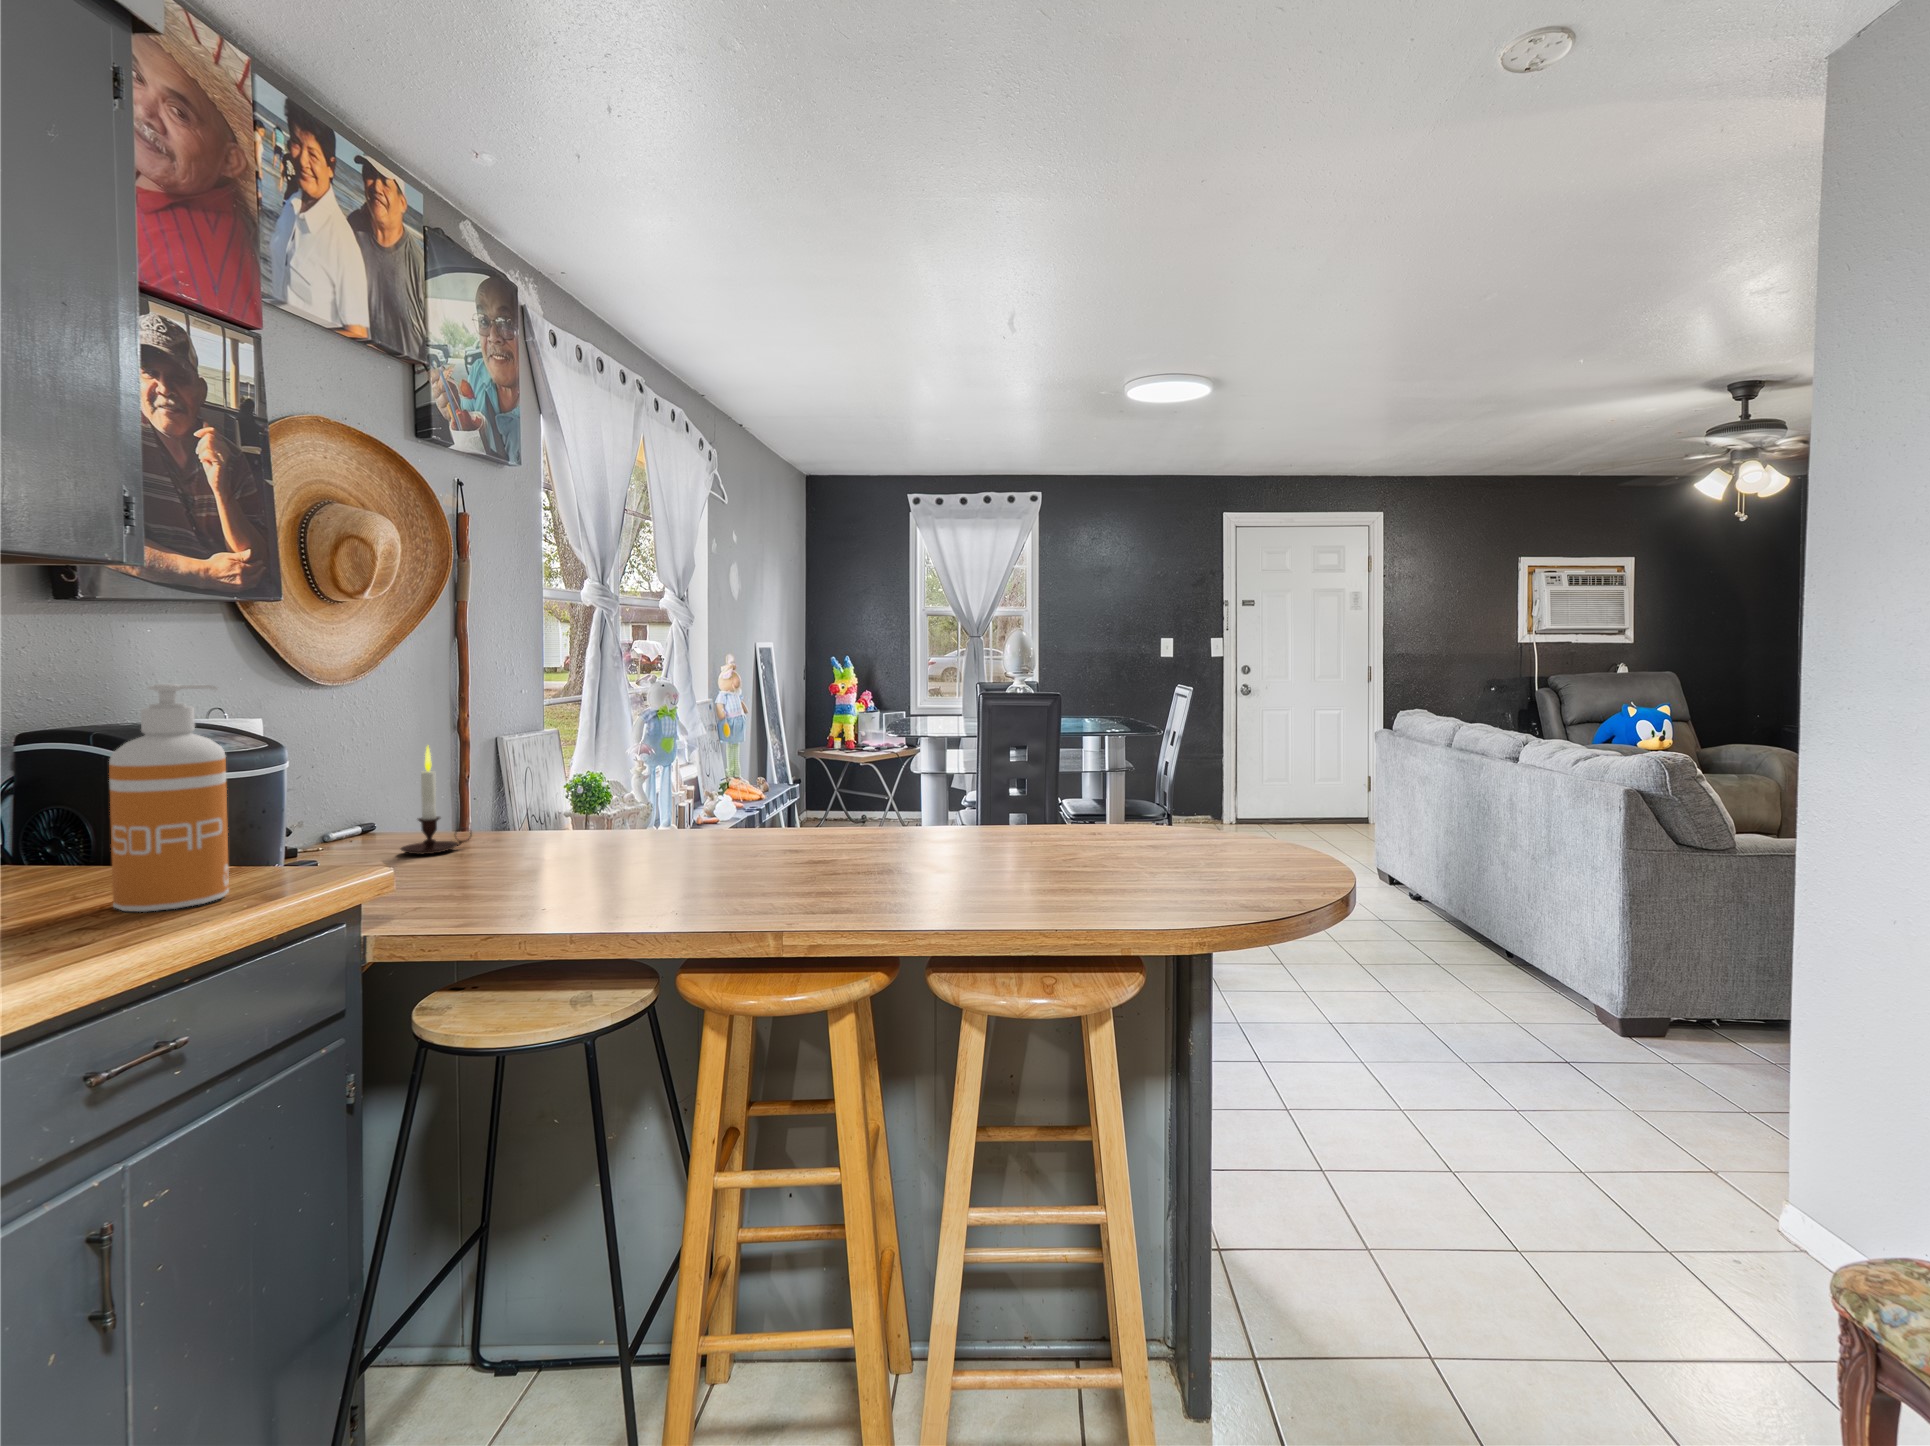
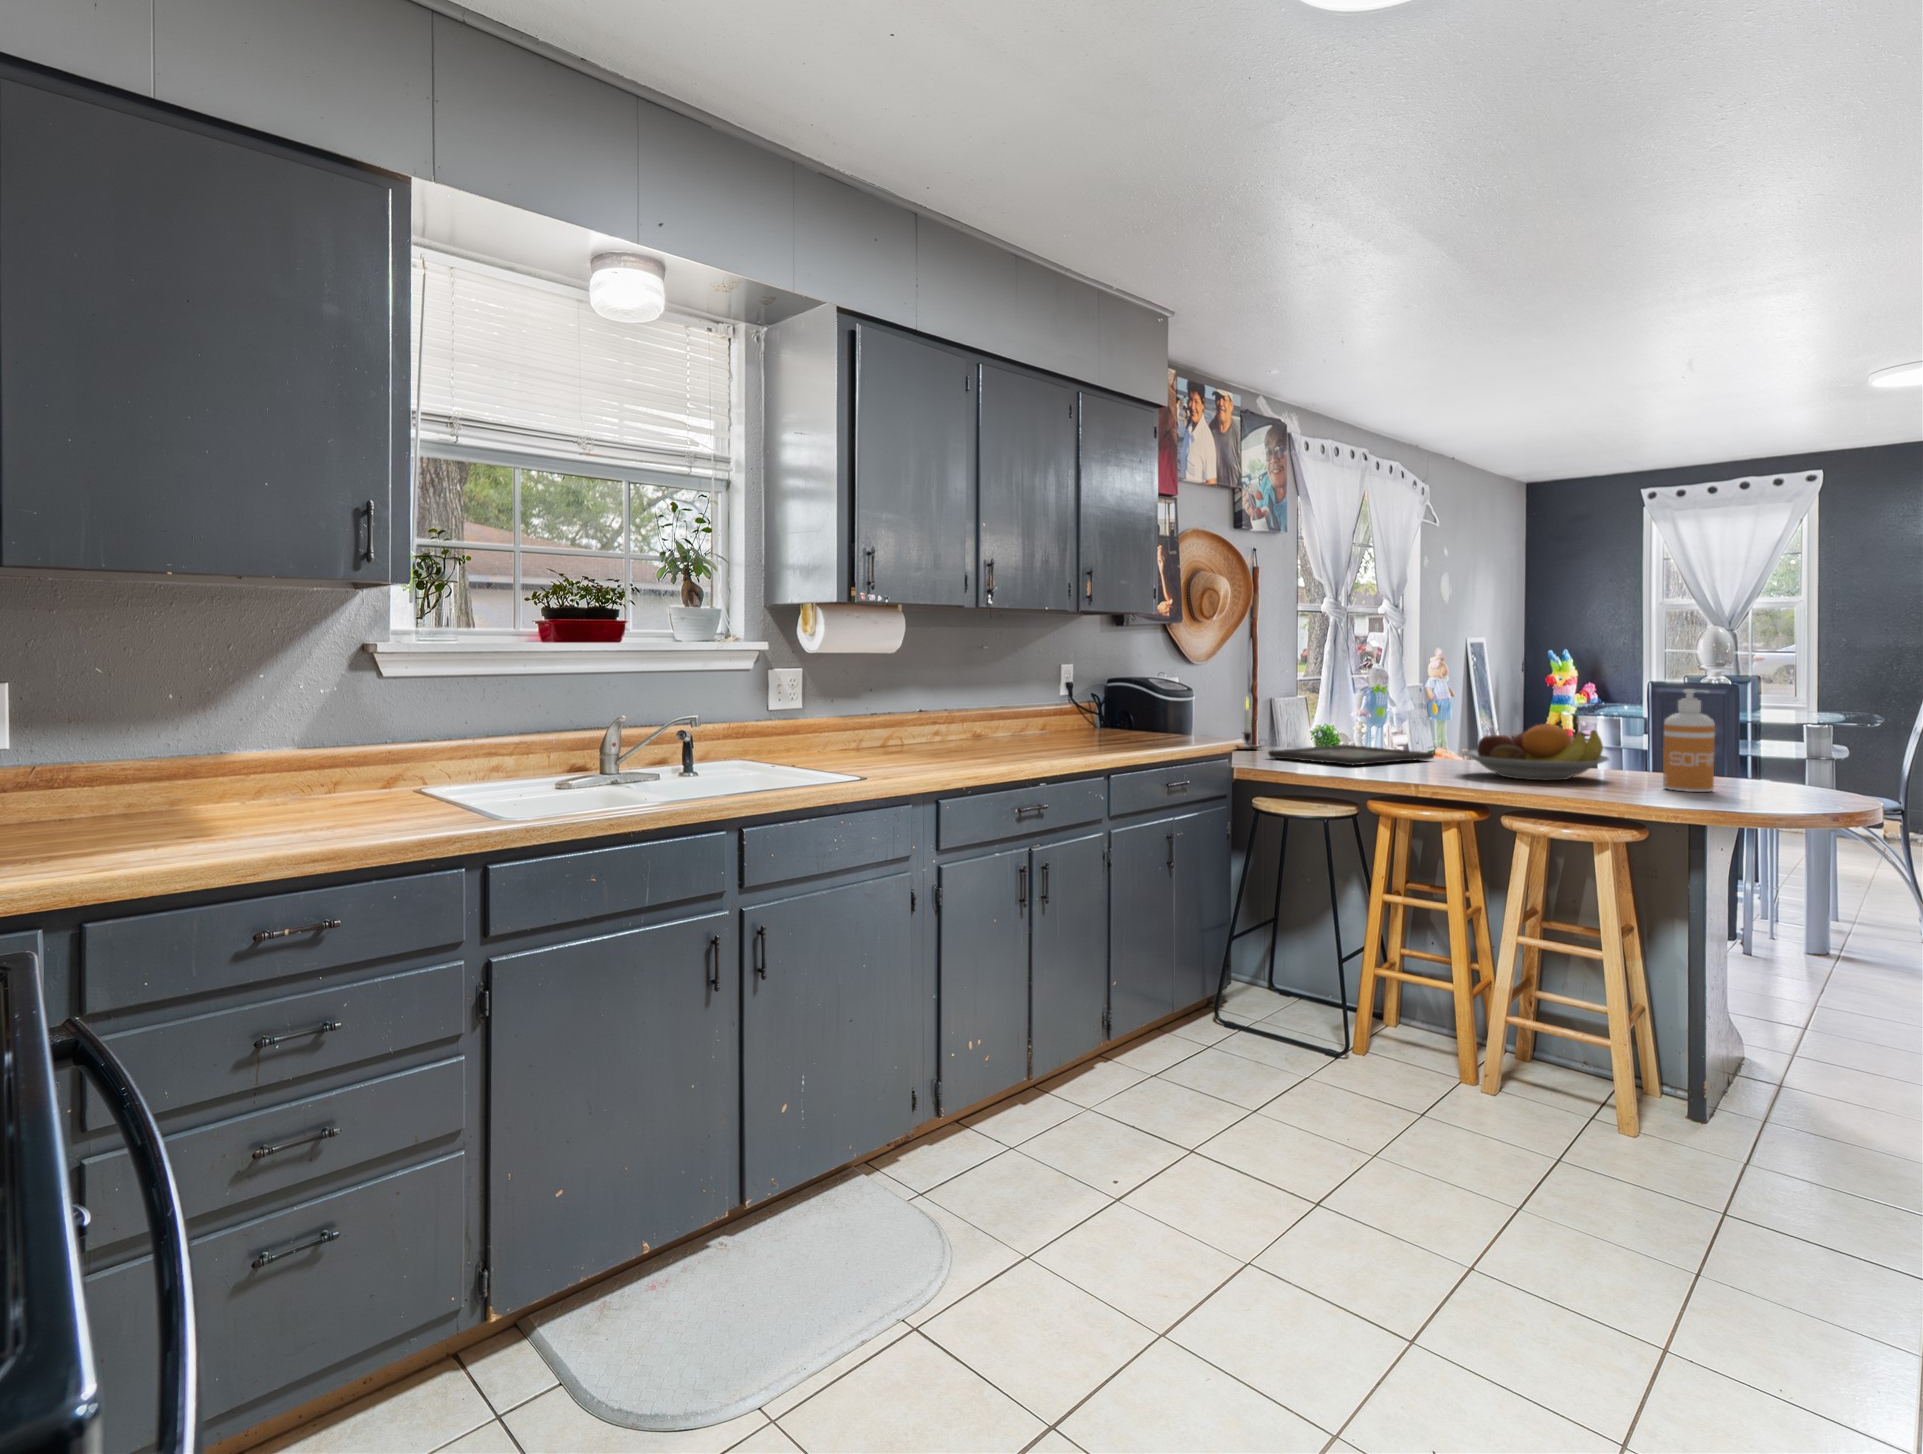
soap dispenser: present [109,684,229,912] -> present [1663,689,1715,792]
fruit bowl: none [849,790,1075,897] -> present [1463,724,1609,780]
decorative tray: none [462,827,779,893] -> present [1268,745,1434,765]

